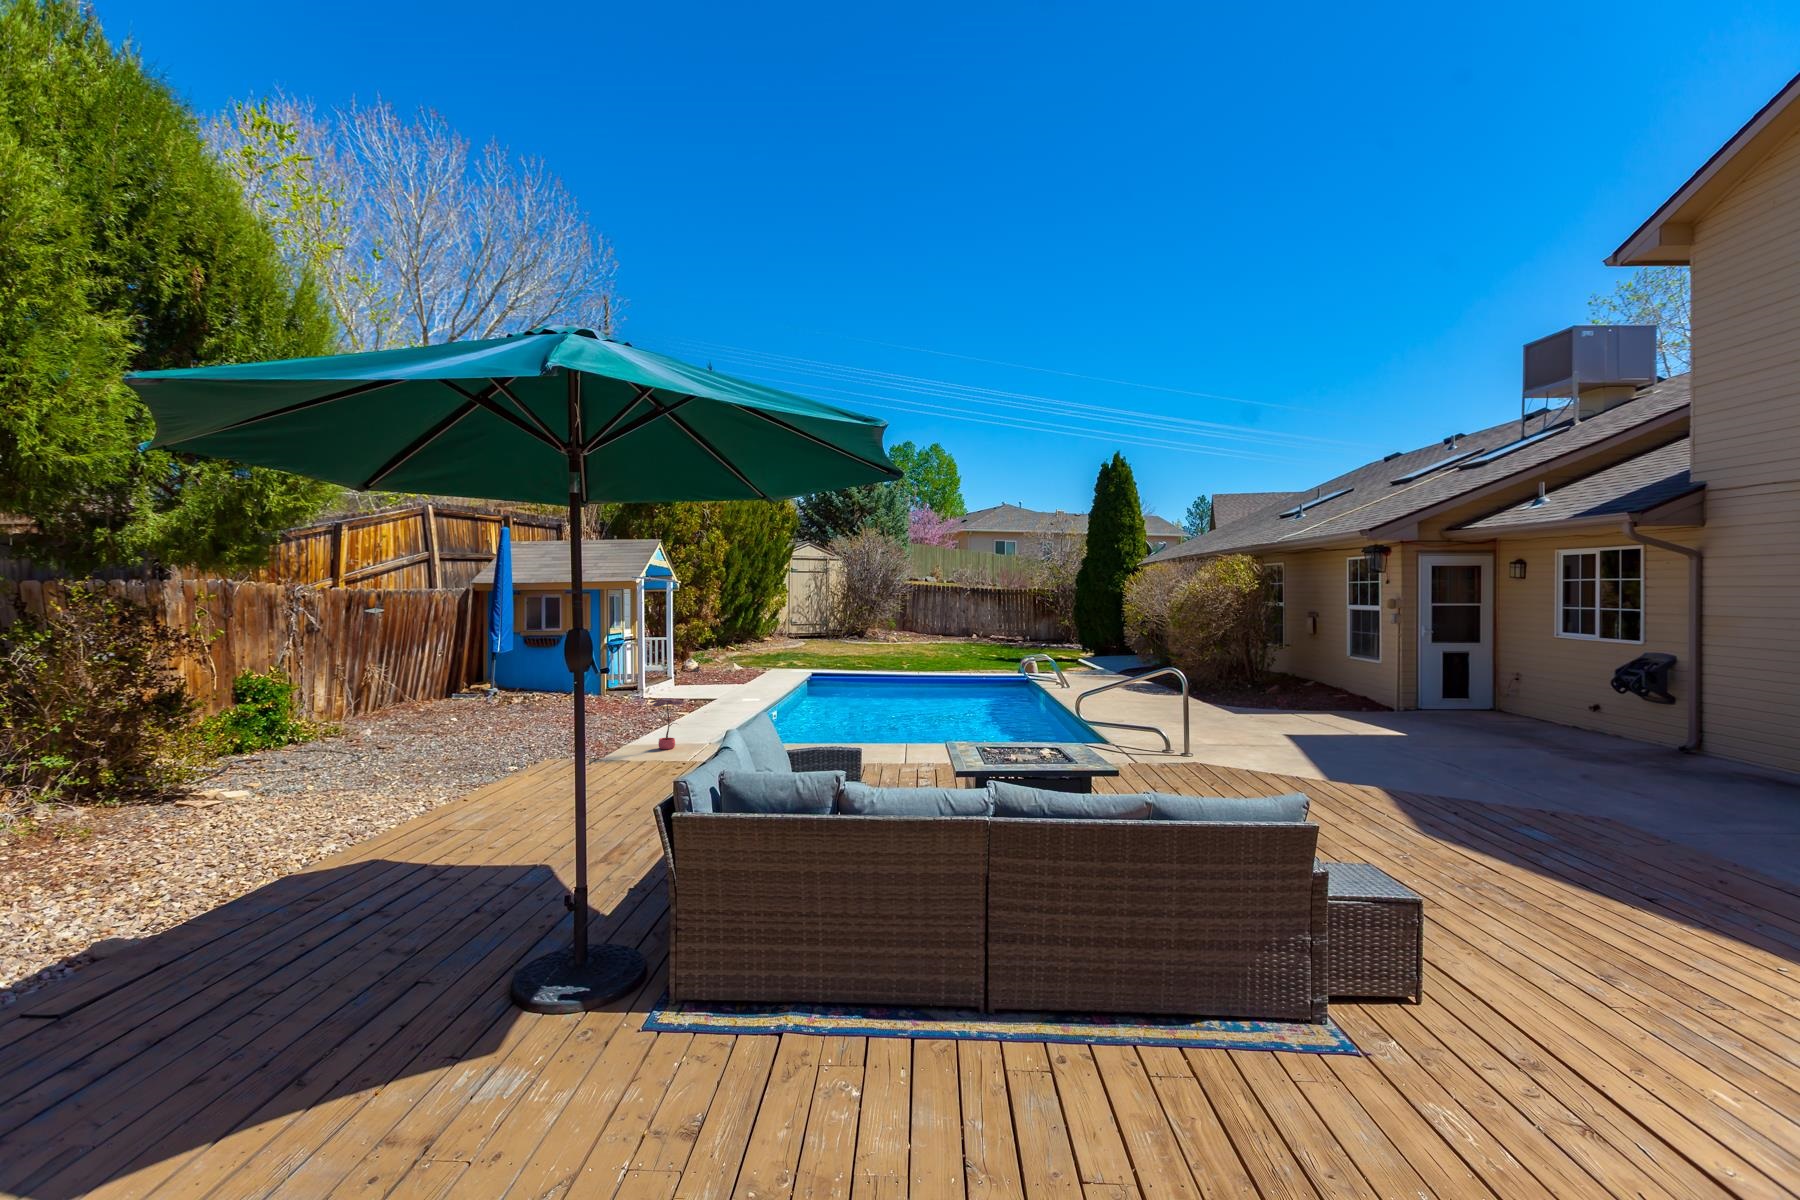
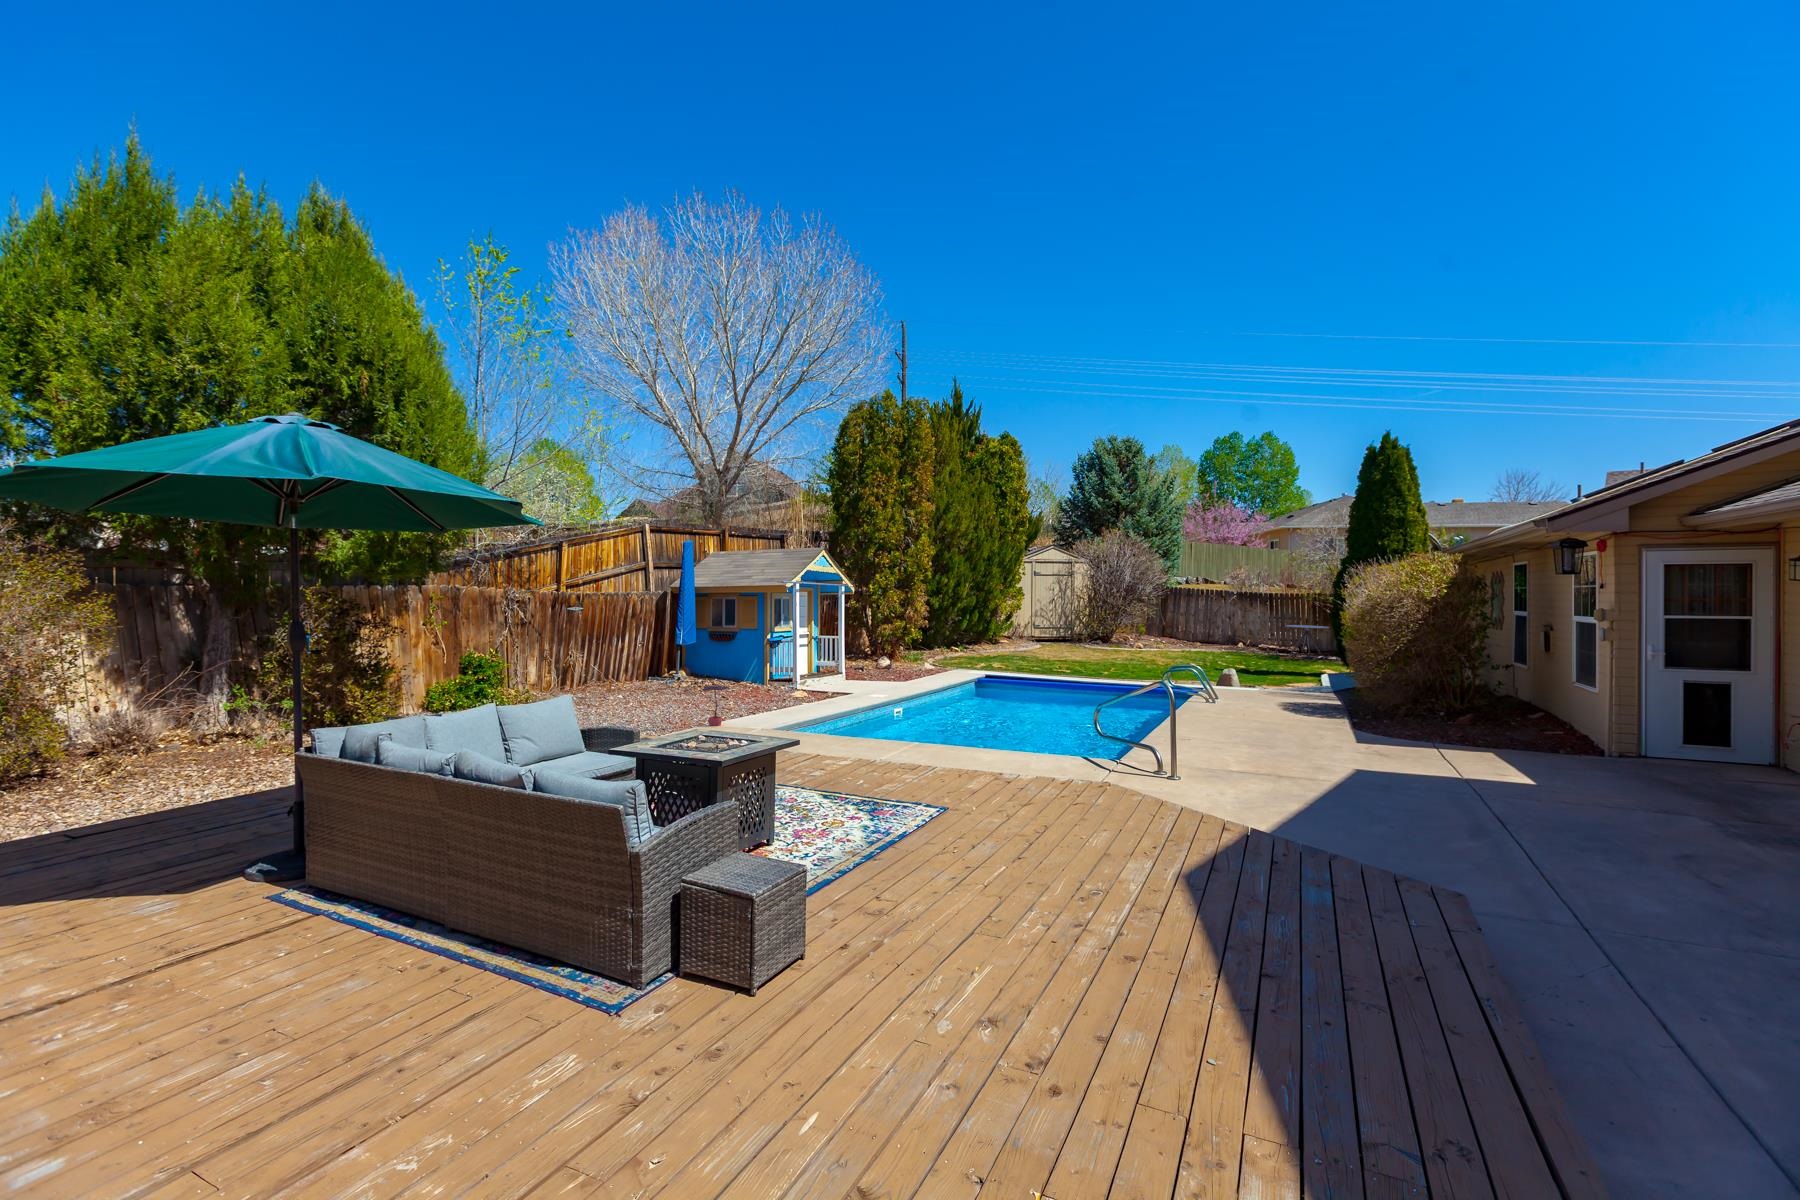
round table: none [1025,616,1061,642] -> present [1286,625,1329,654]

